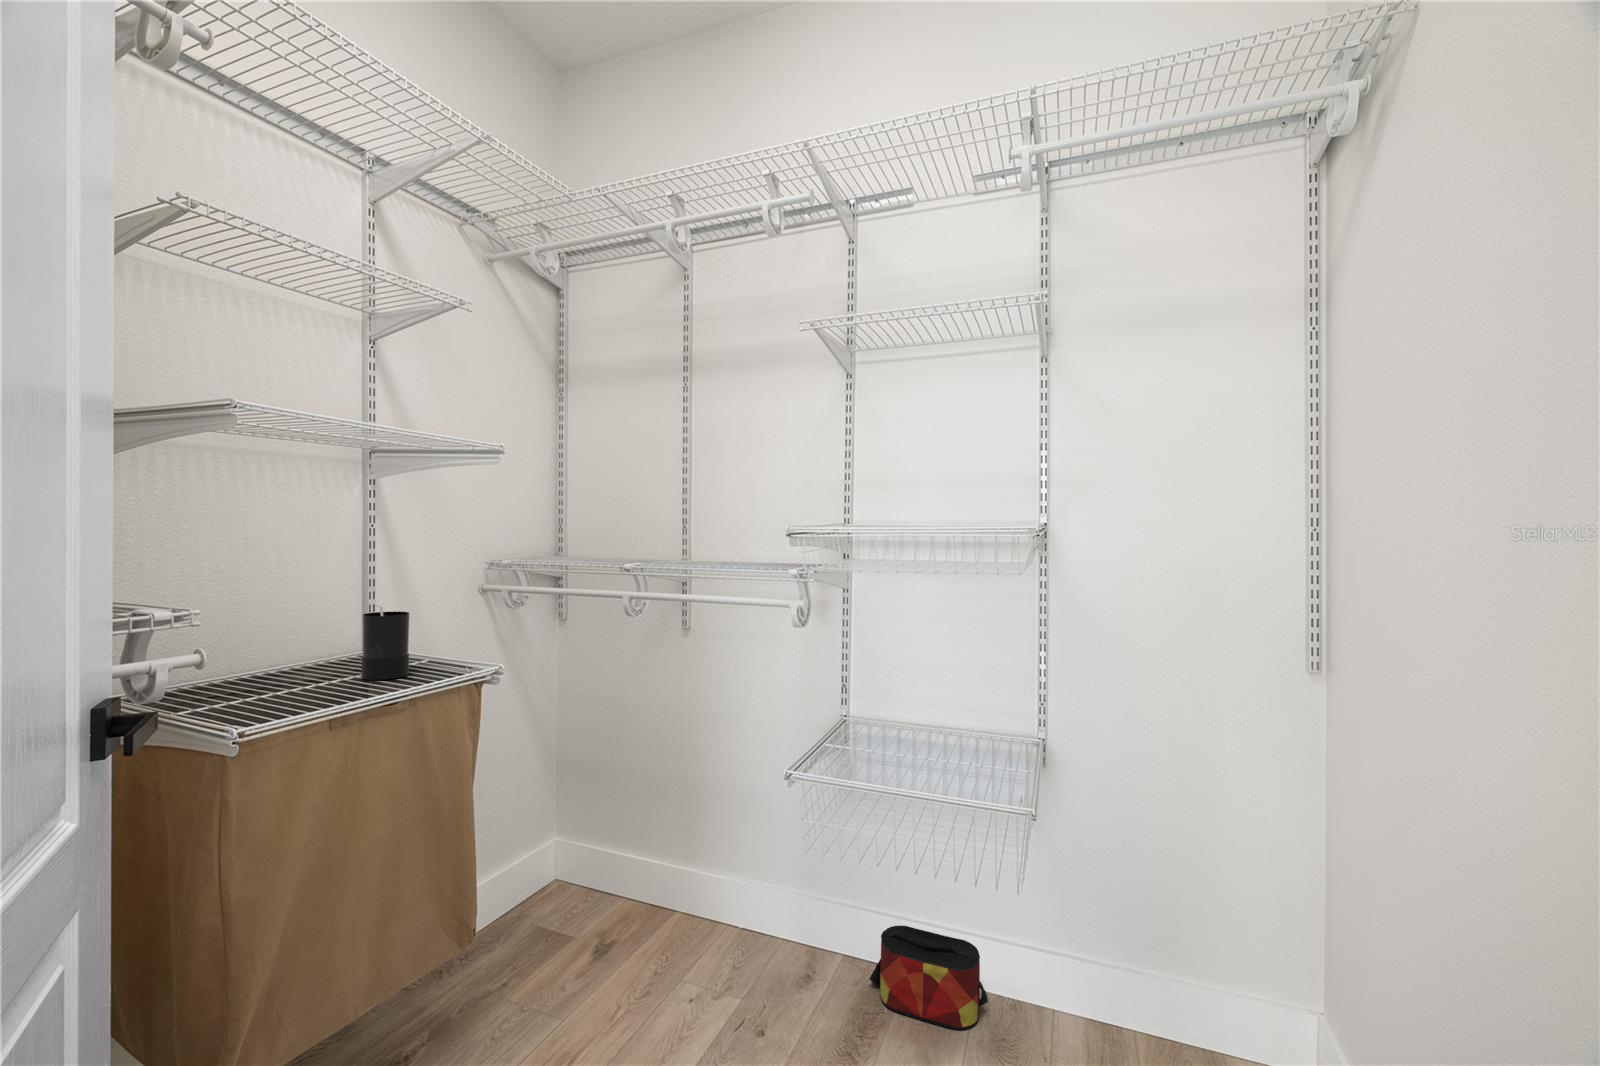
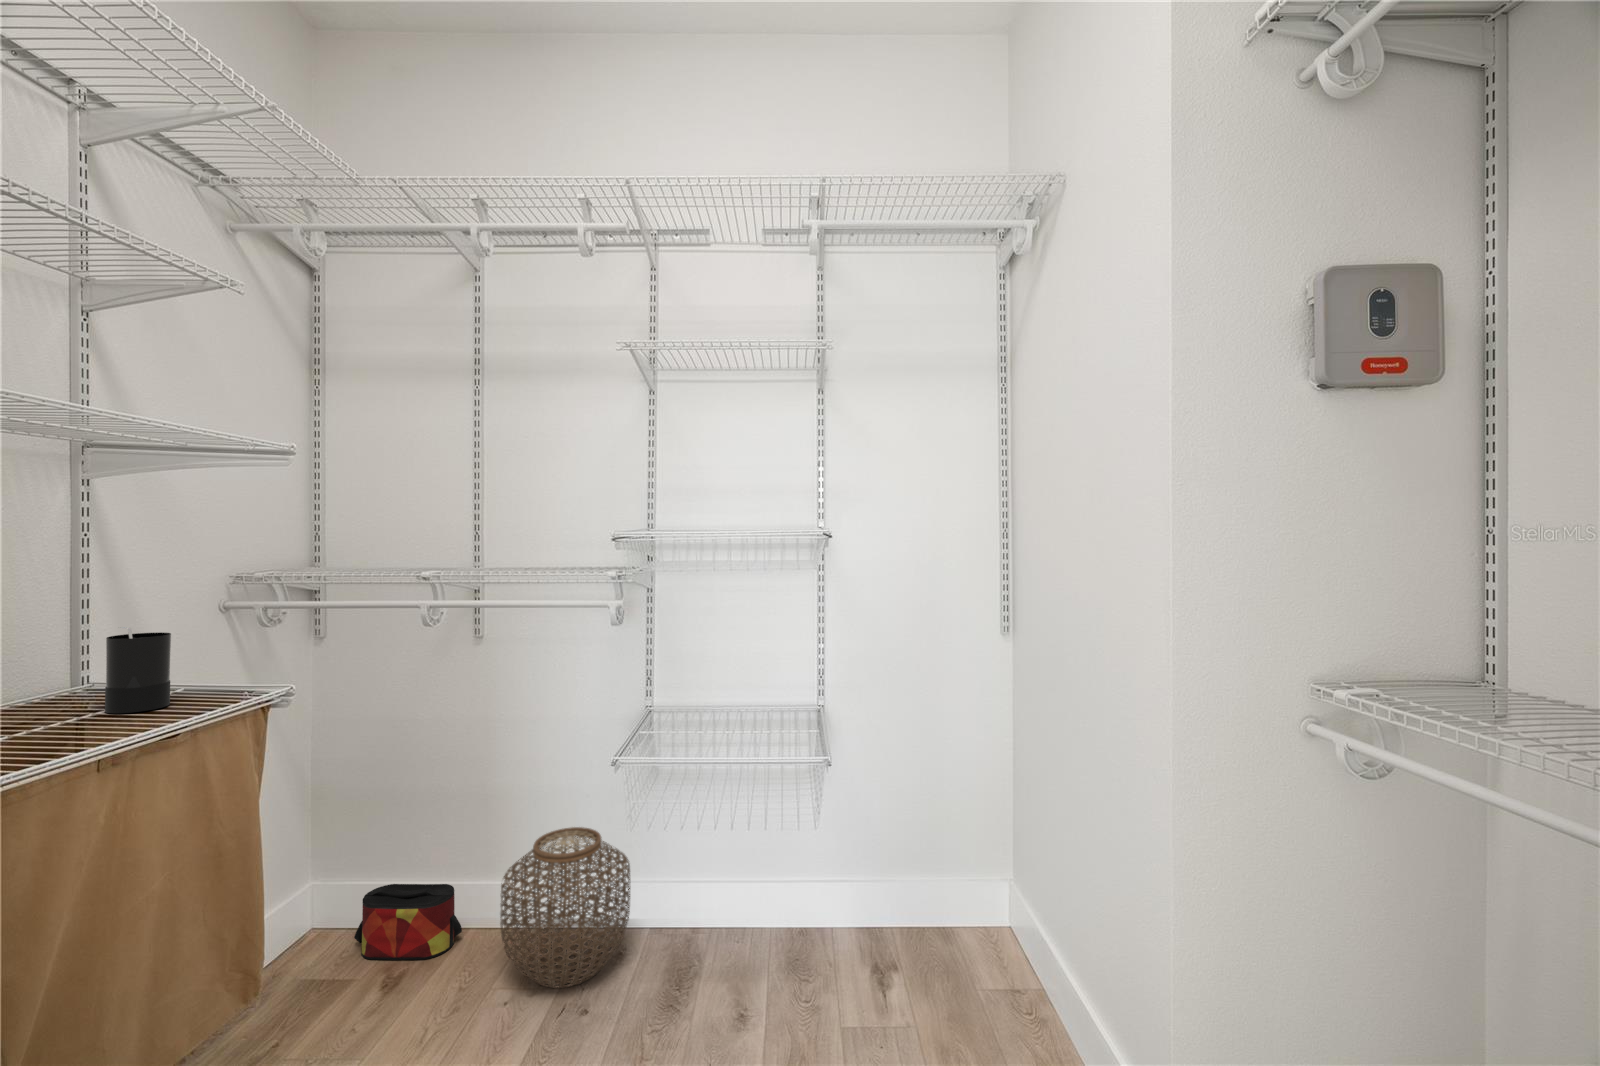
woven basket: none [689,832,817,1000] -> present [500,827,630,988]
bag: present [869,925,988,1030] -> present [354,884,462,960]

